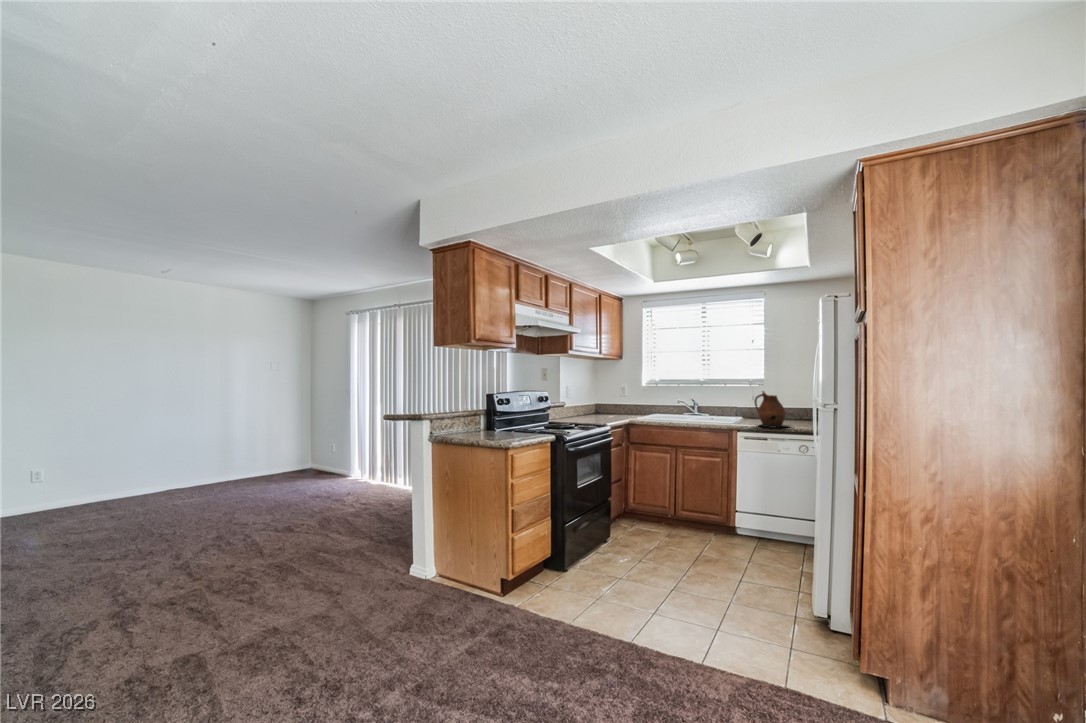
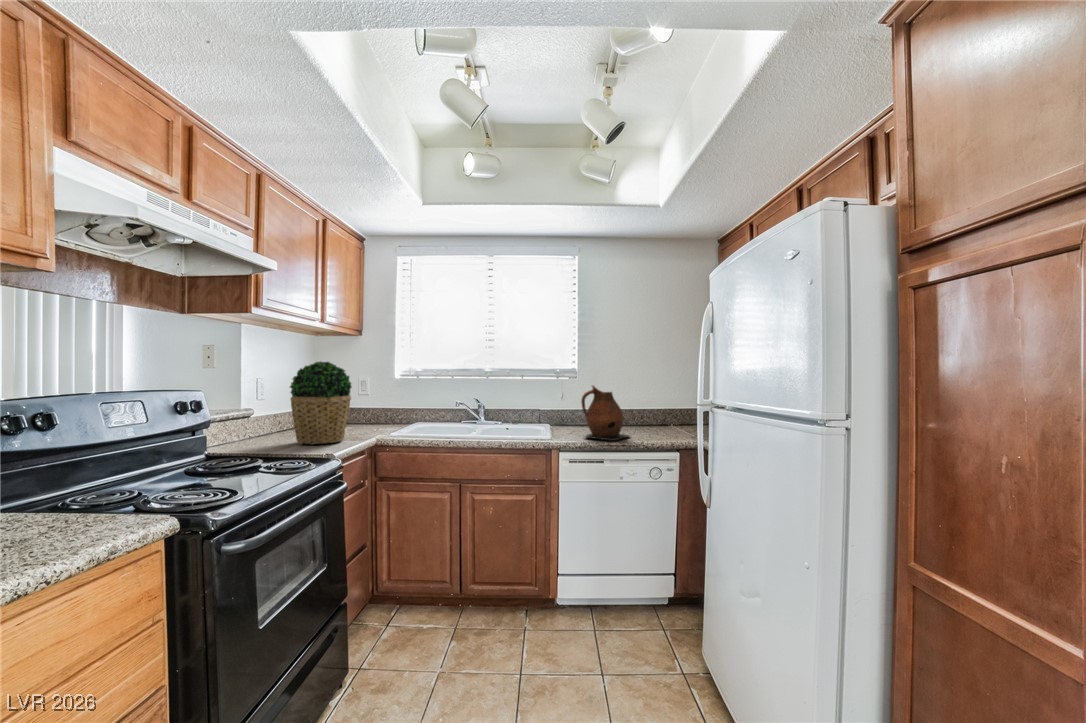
potted plant: none [583,376,613,420] -> present [290,362,352,445]

